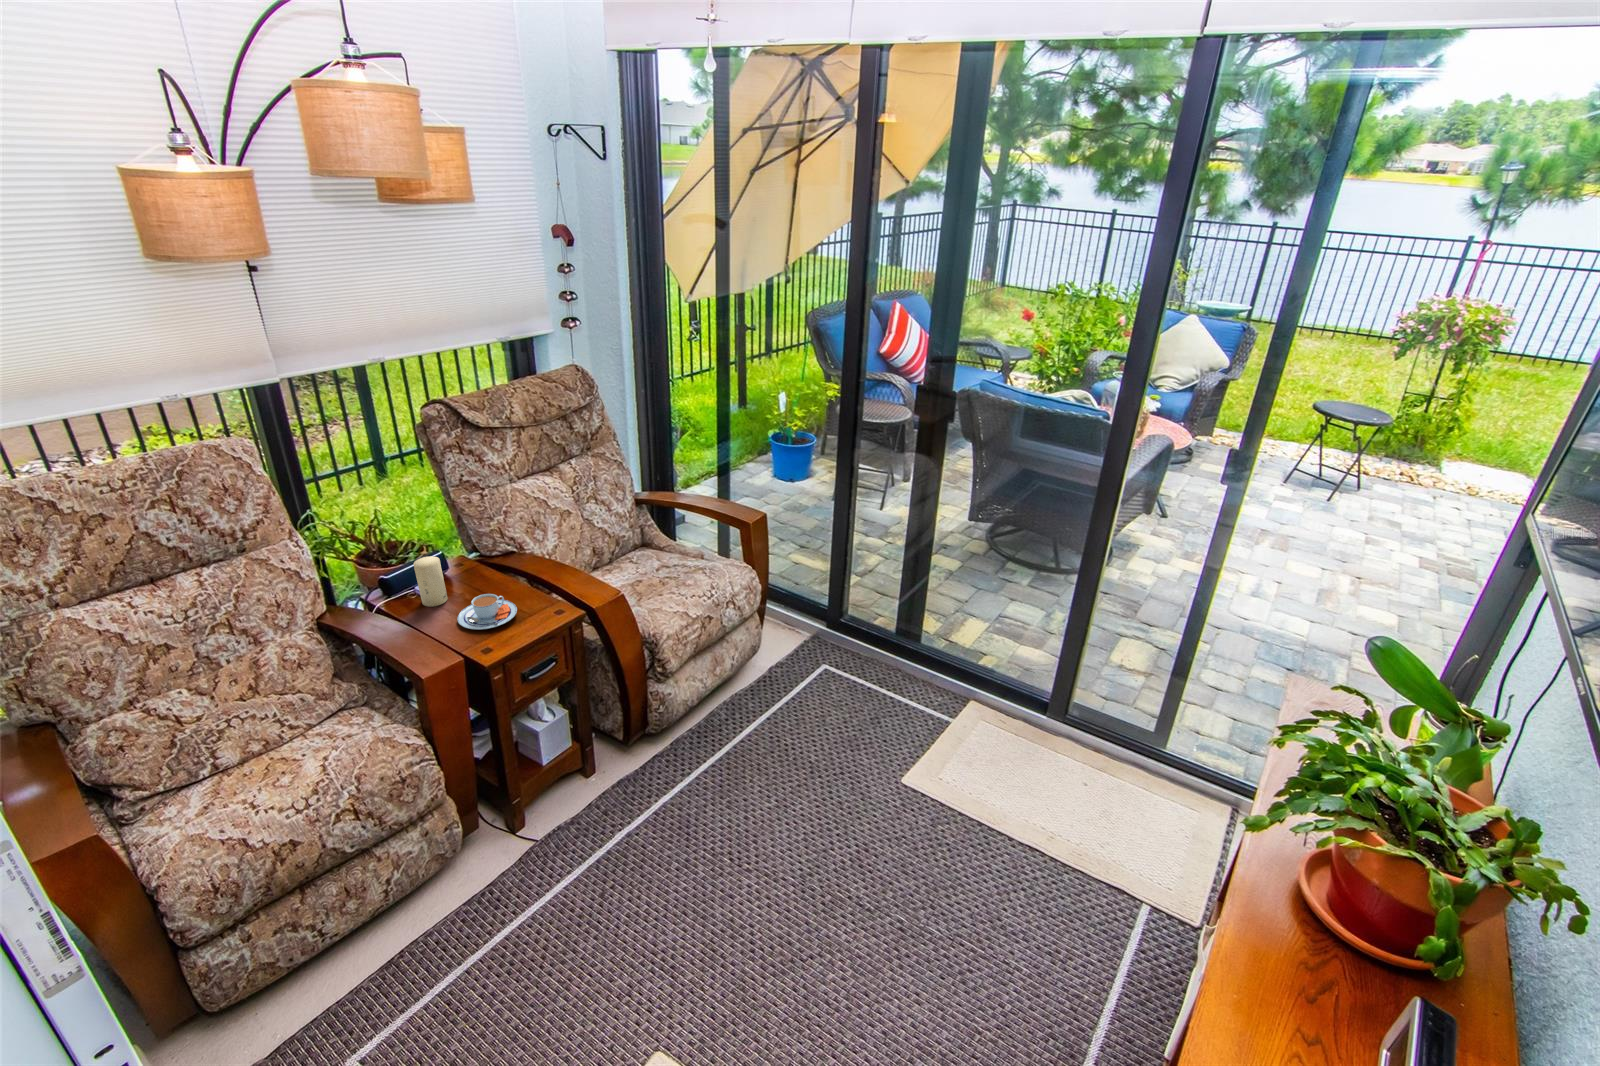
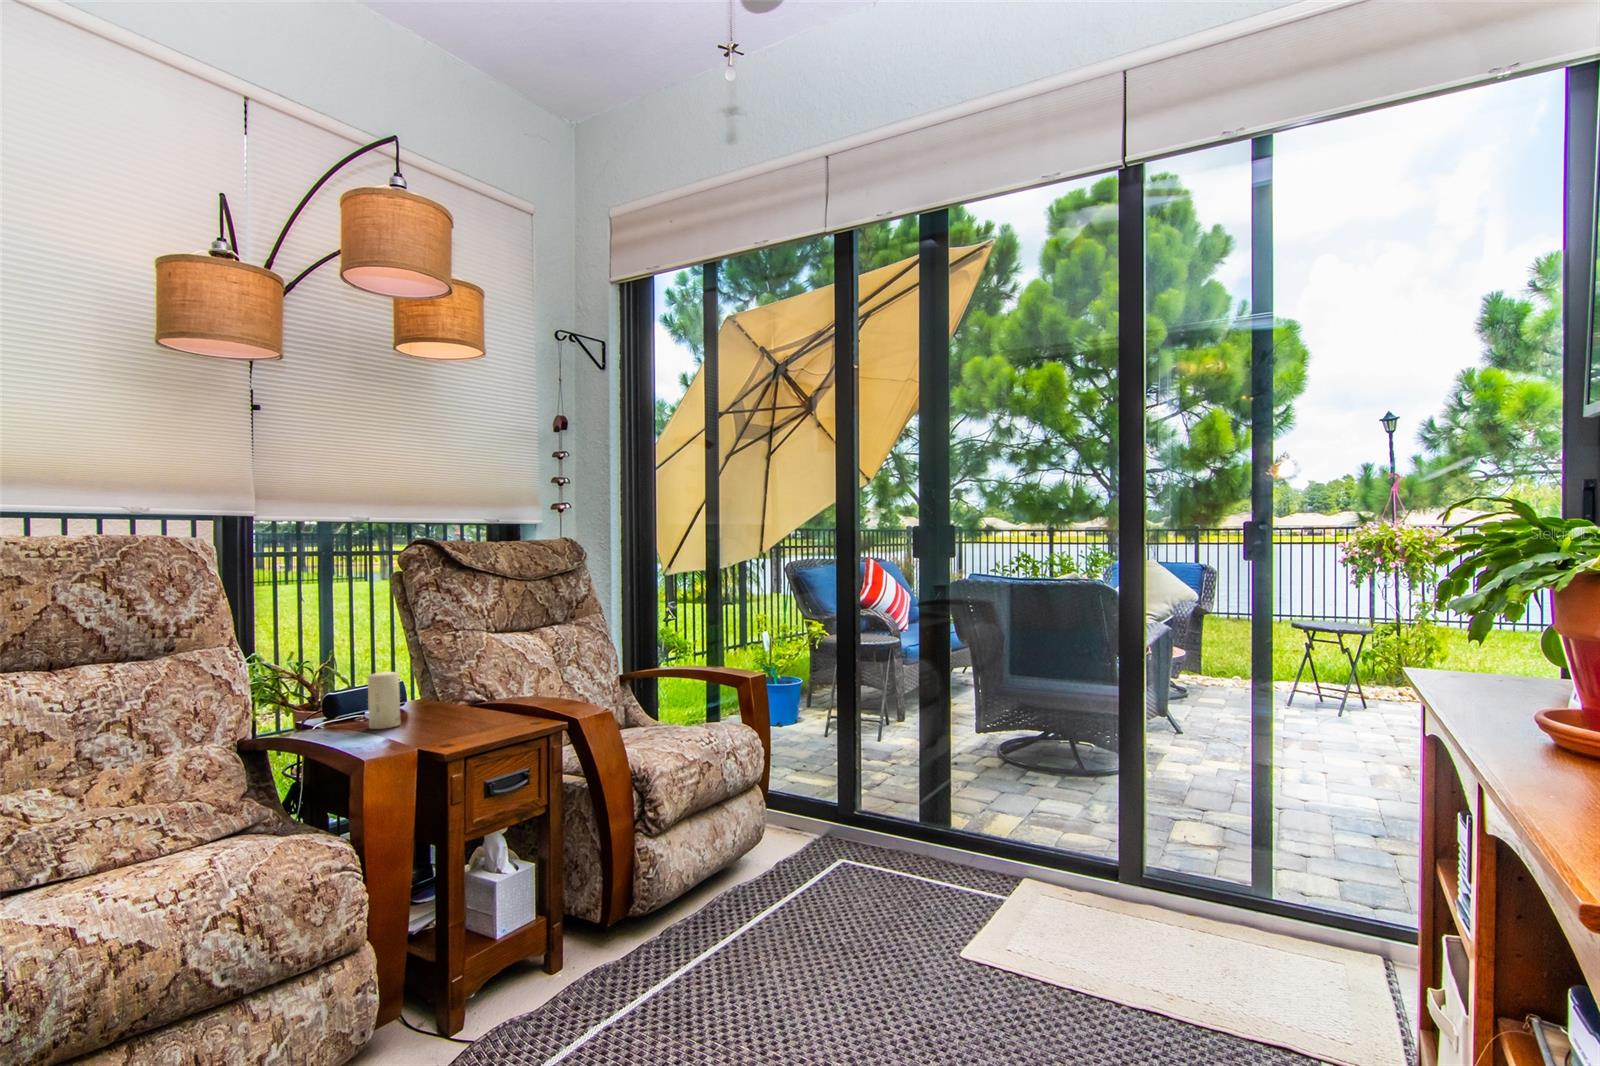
teacup: present [457,594,517,629] -> none [411,705,483,736]

